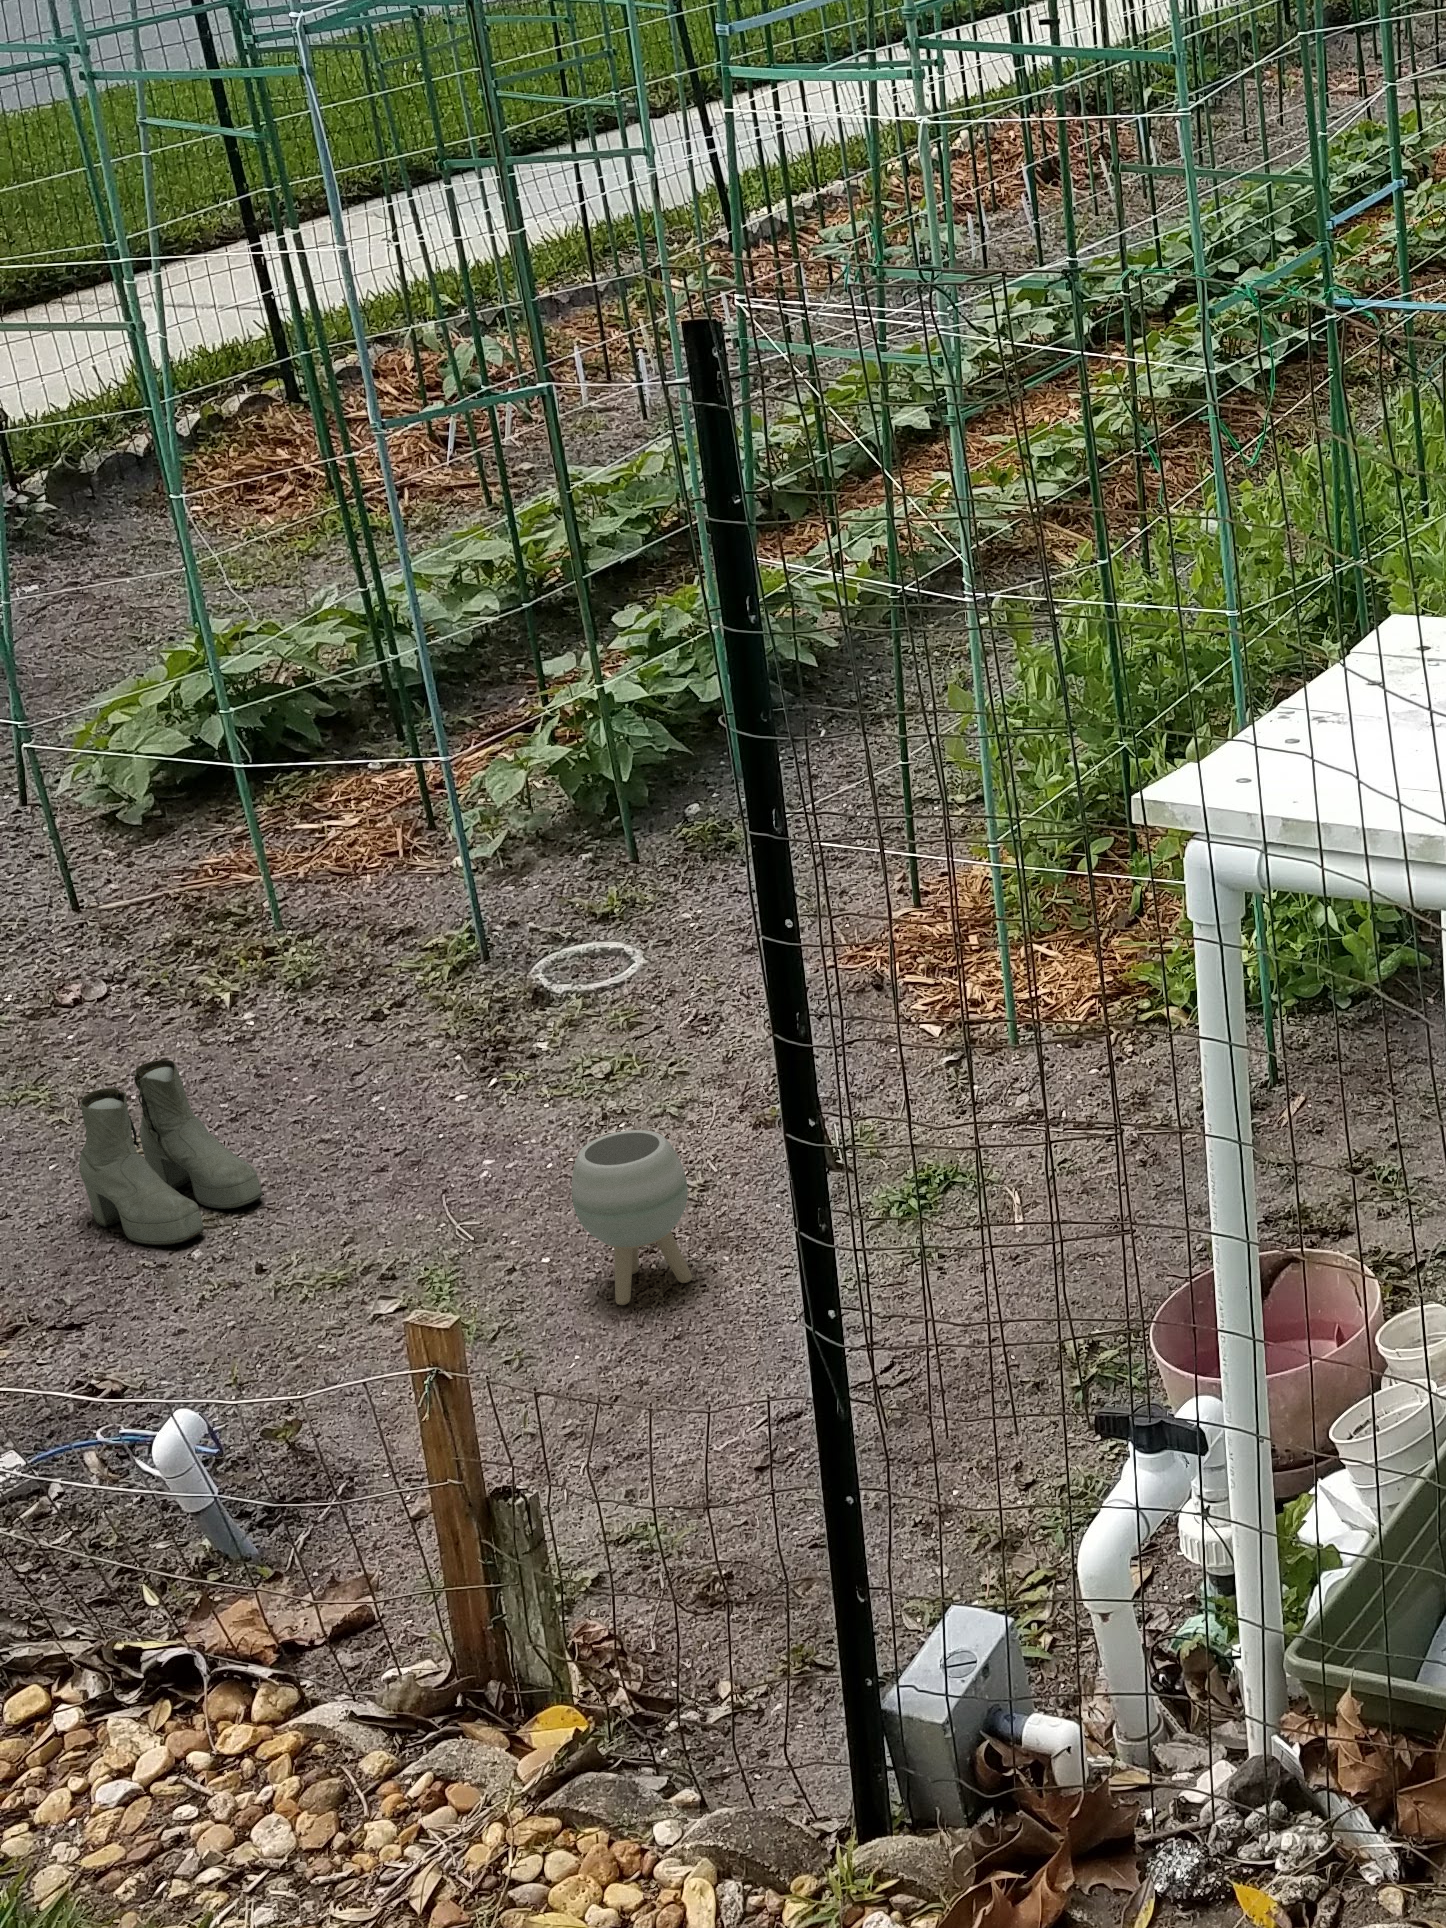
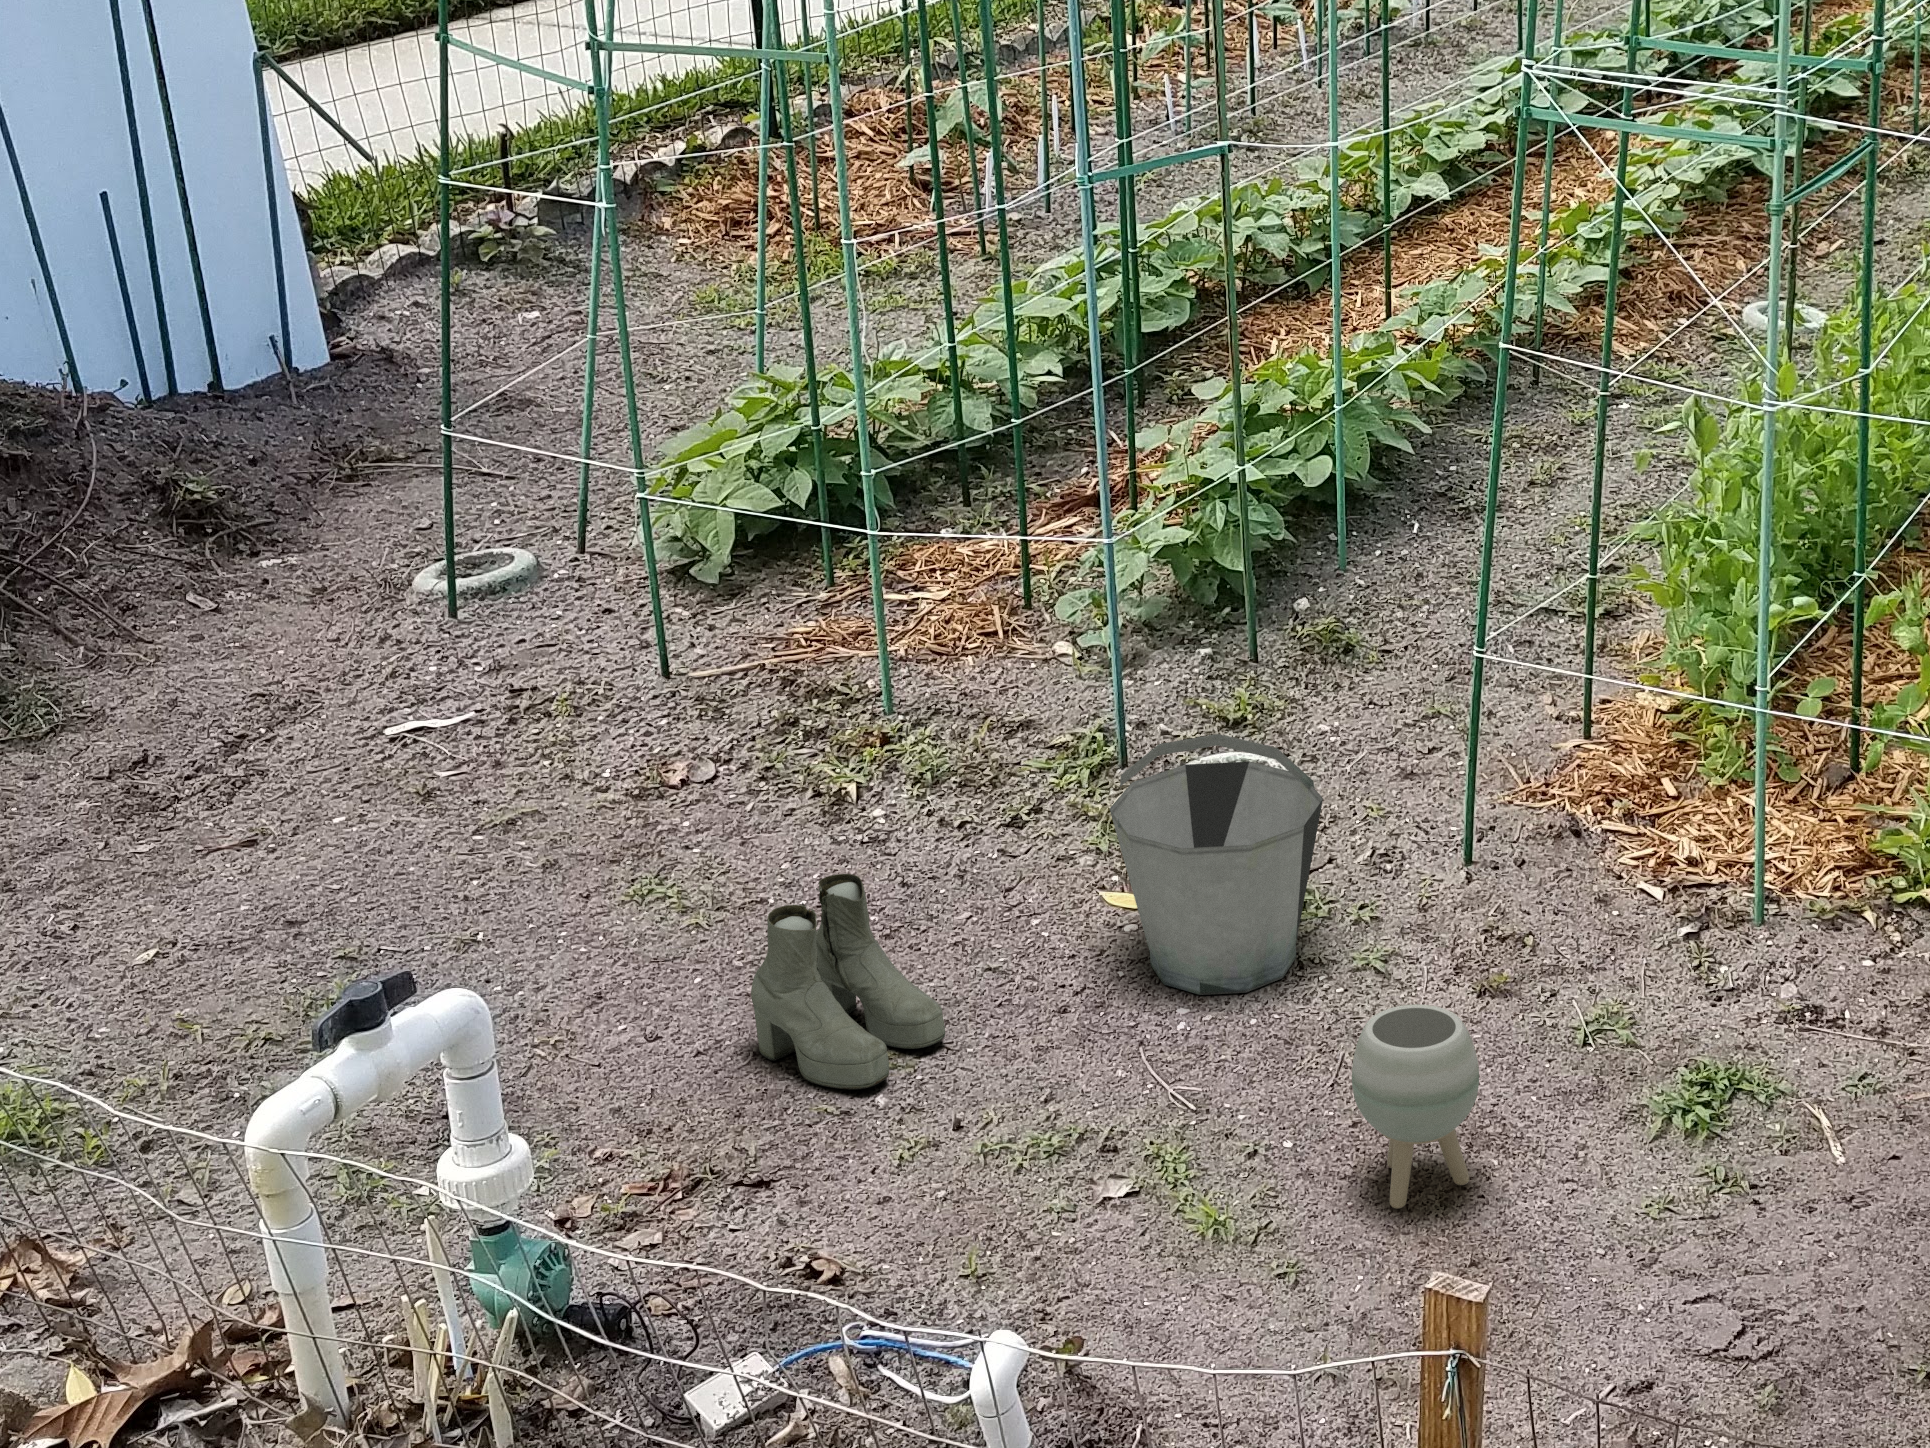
bucket: none [408,917,604,1147] -> present [1110,734,1323,995]

